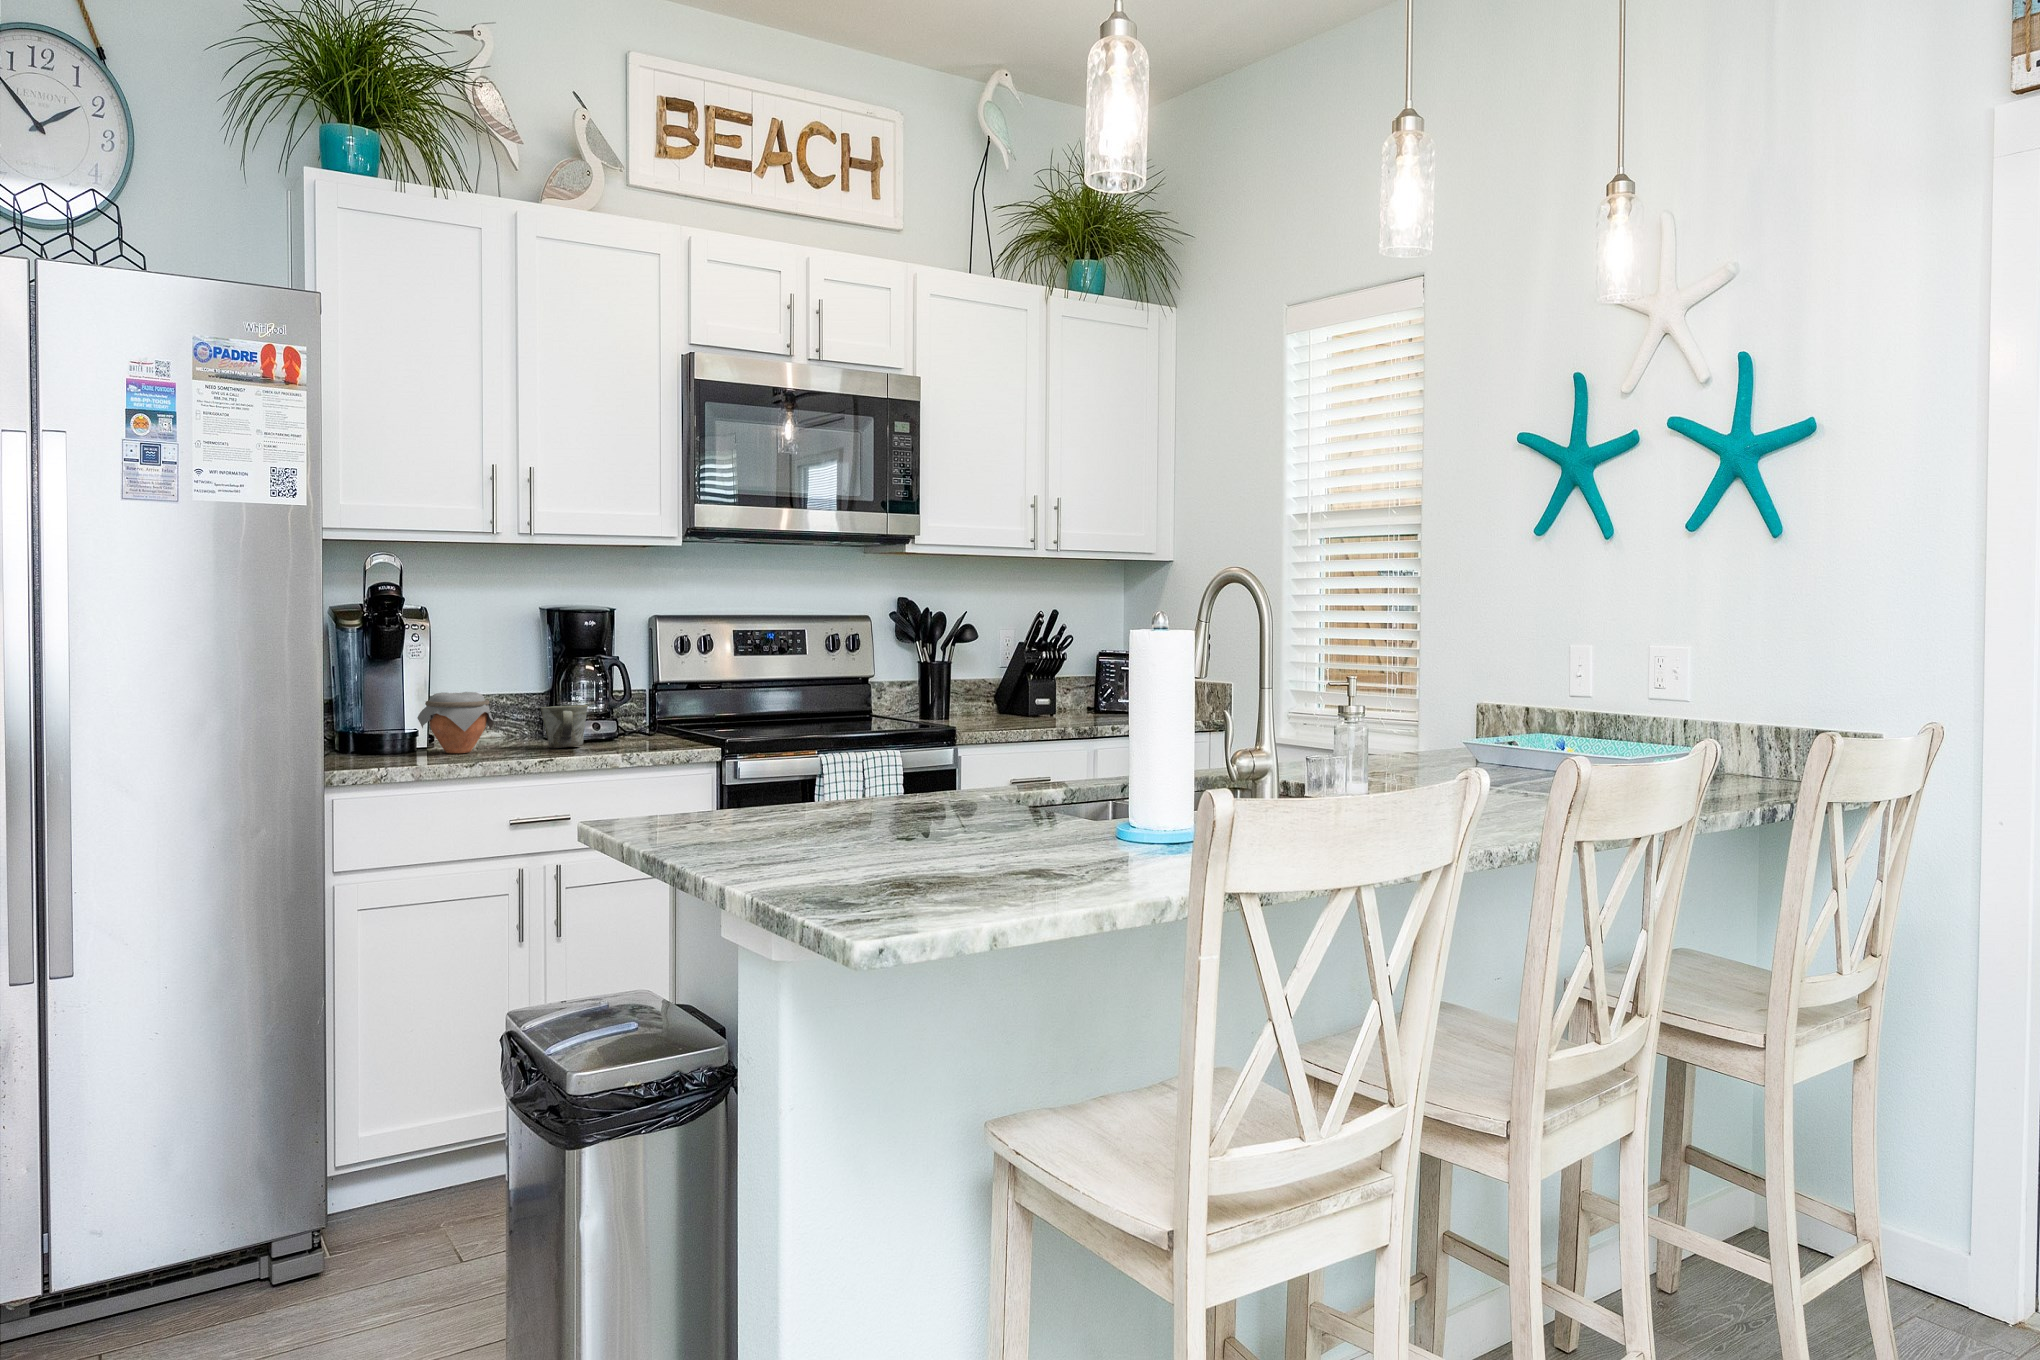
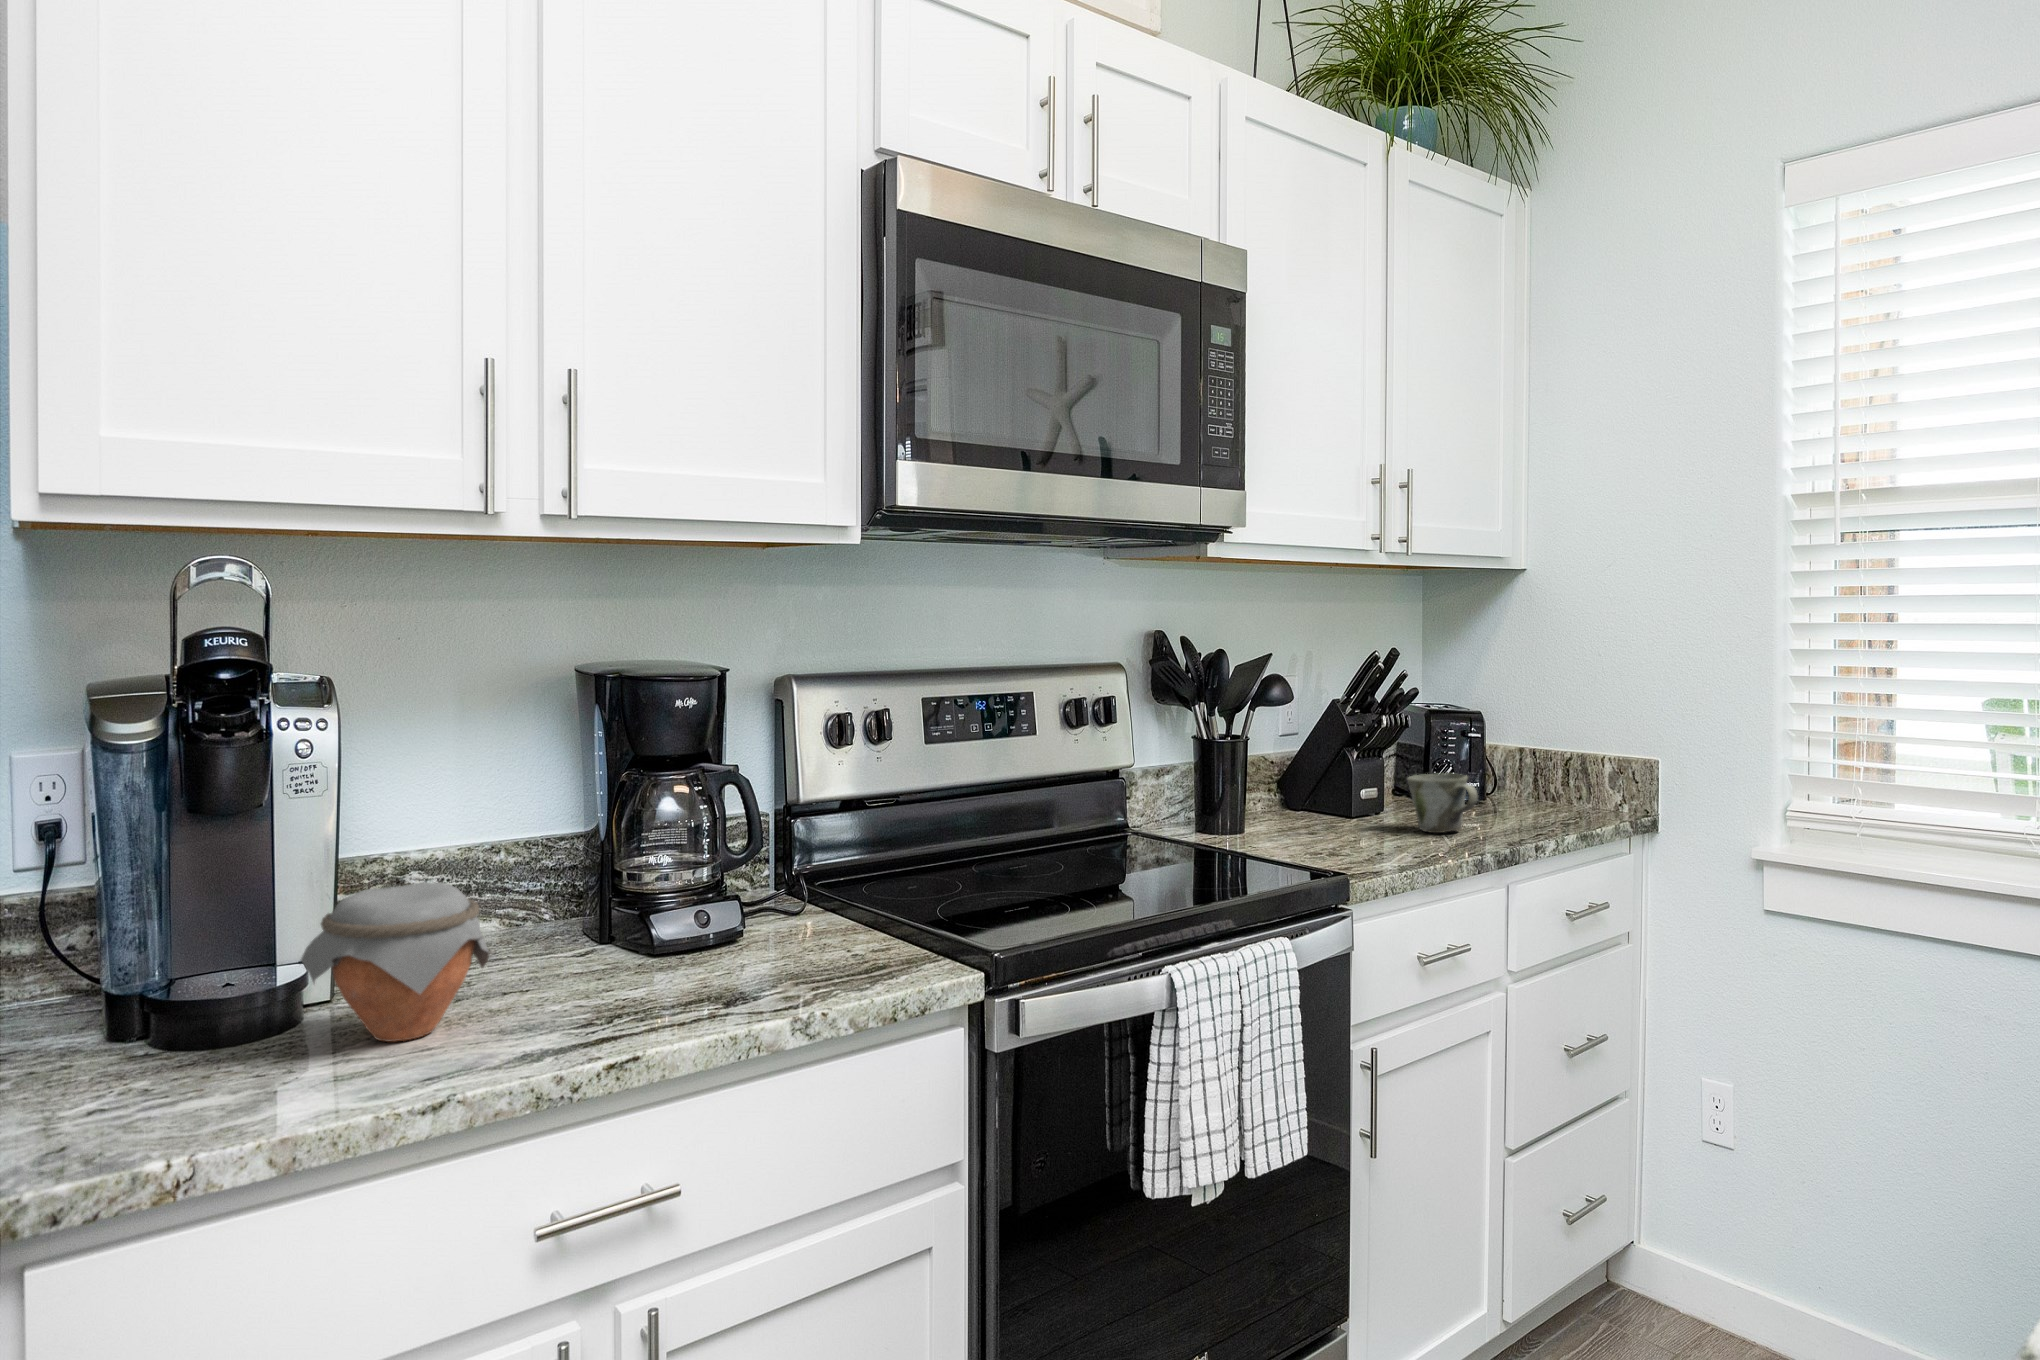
mug: present [541,705,588,748] -> present [1408,773,1478,833]

